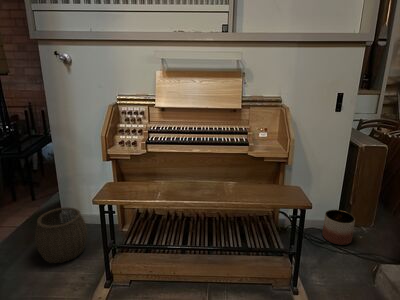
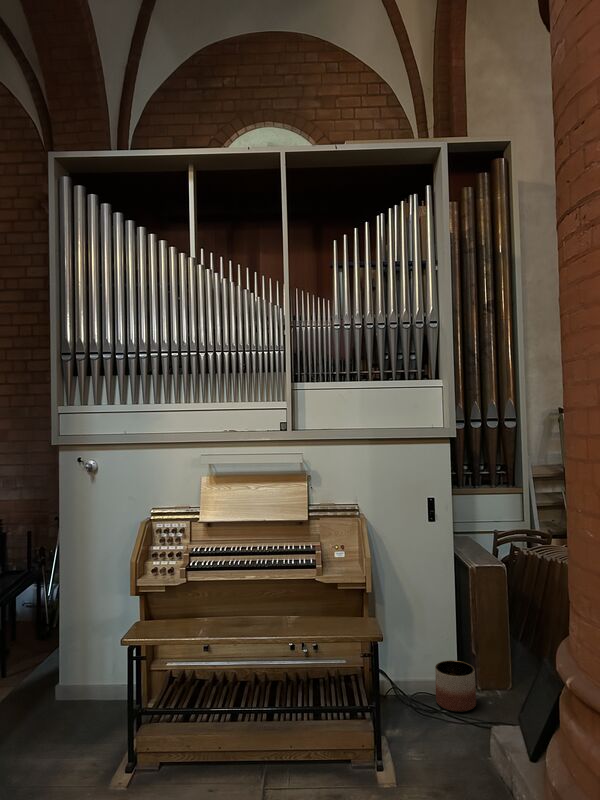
woven basket: present [35,208,87,263] -> none [28,667,100,749]

